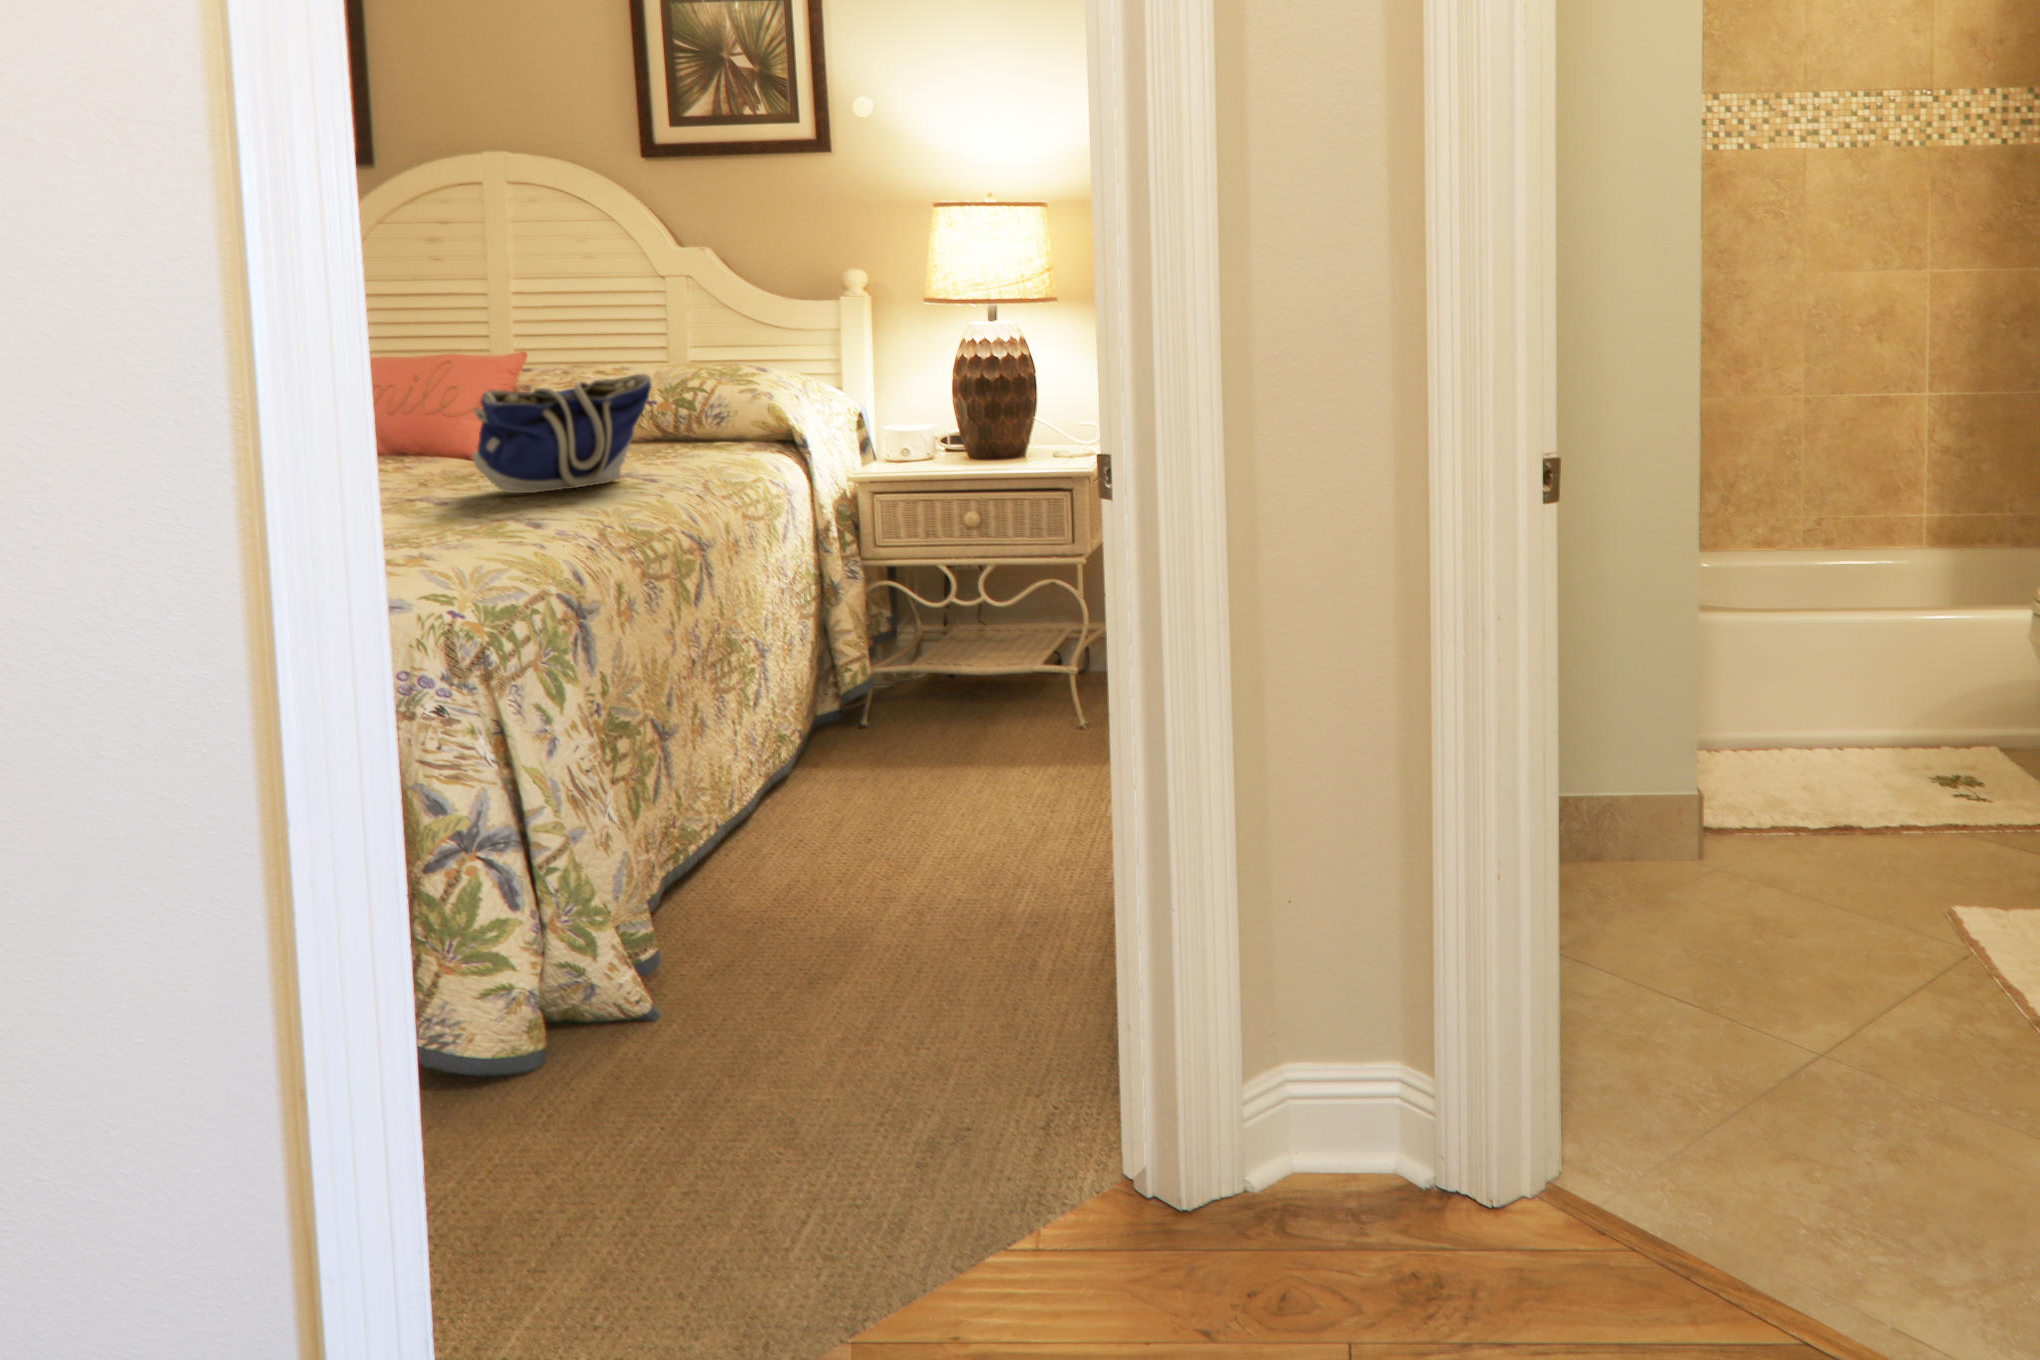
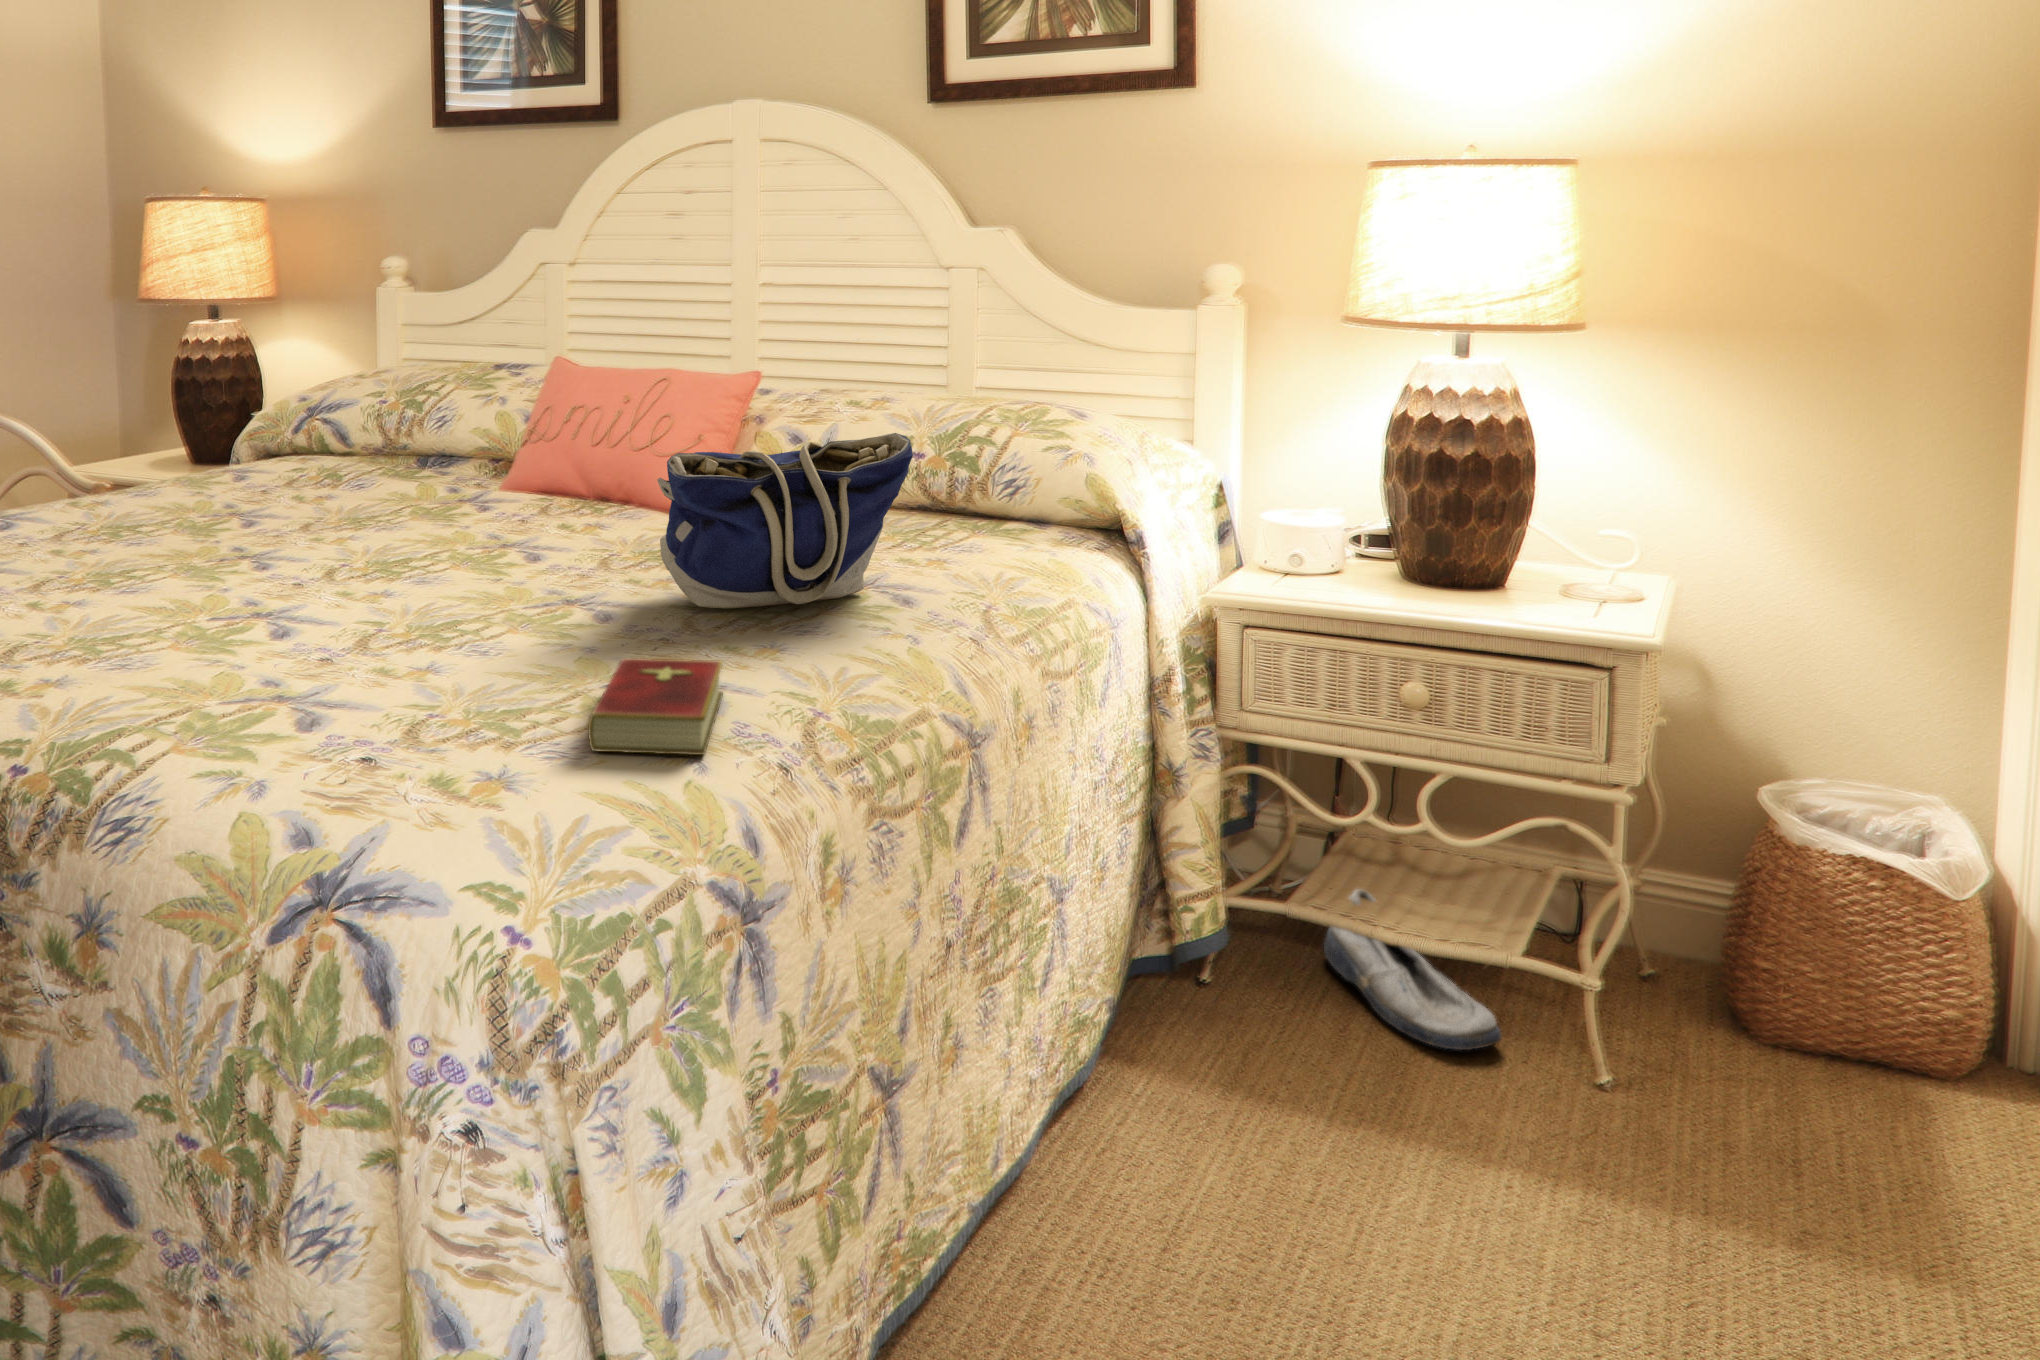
hardcover book: none [464,504,542,550] -> present [588,658,723,755]
shoe: none [936,653,1030,723] -> present [1324,889,1501,1050]

